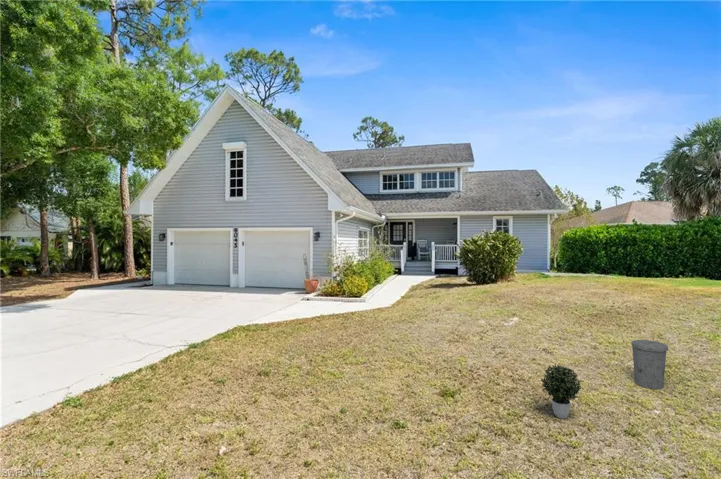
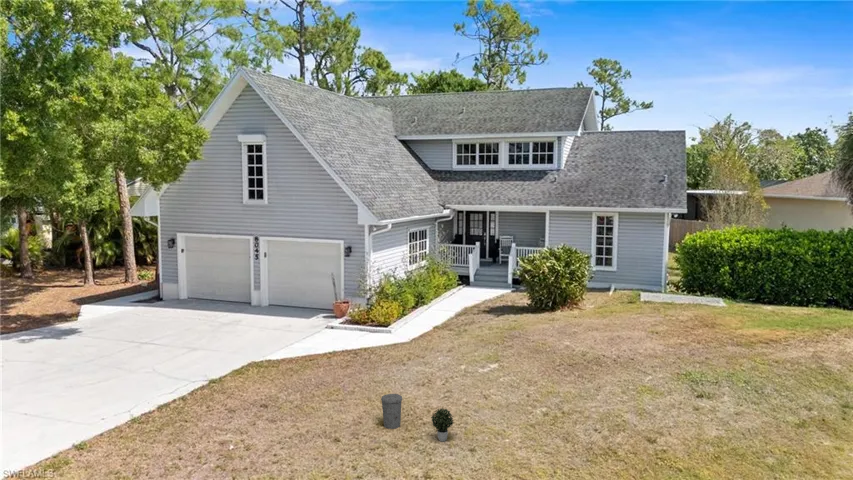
trash can: present [631,340,668,389] -> present [381,394,402,429]

